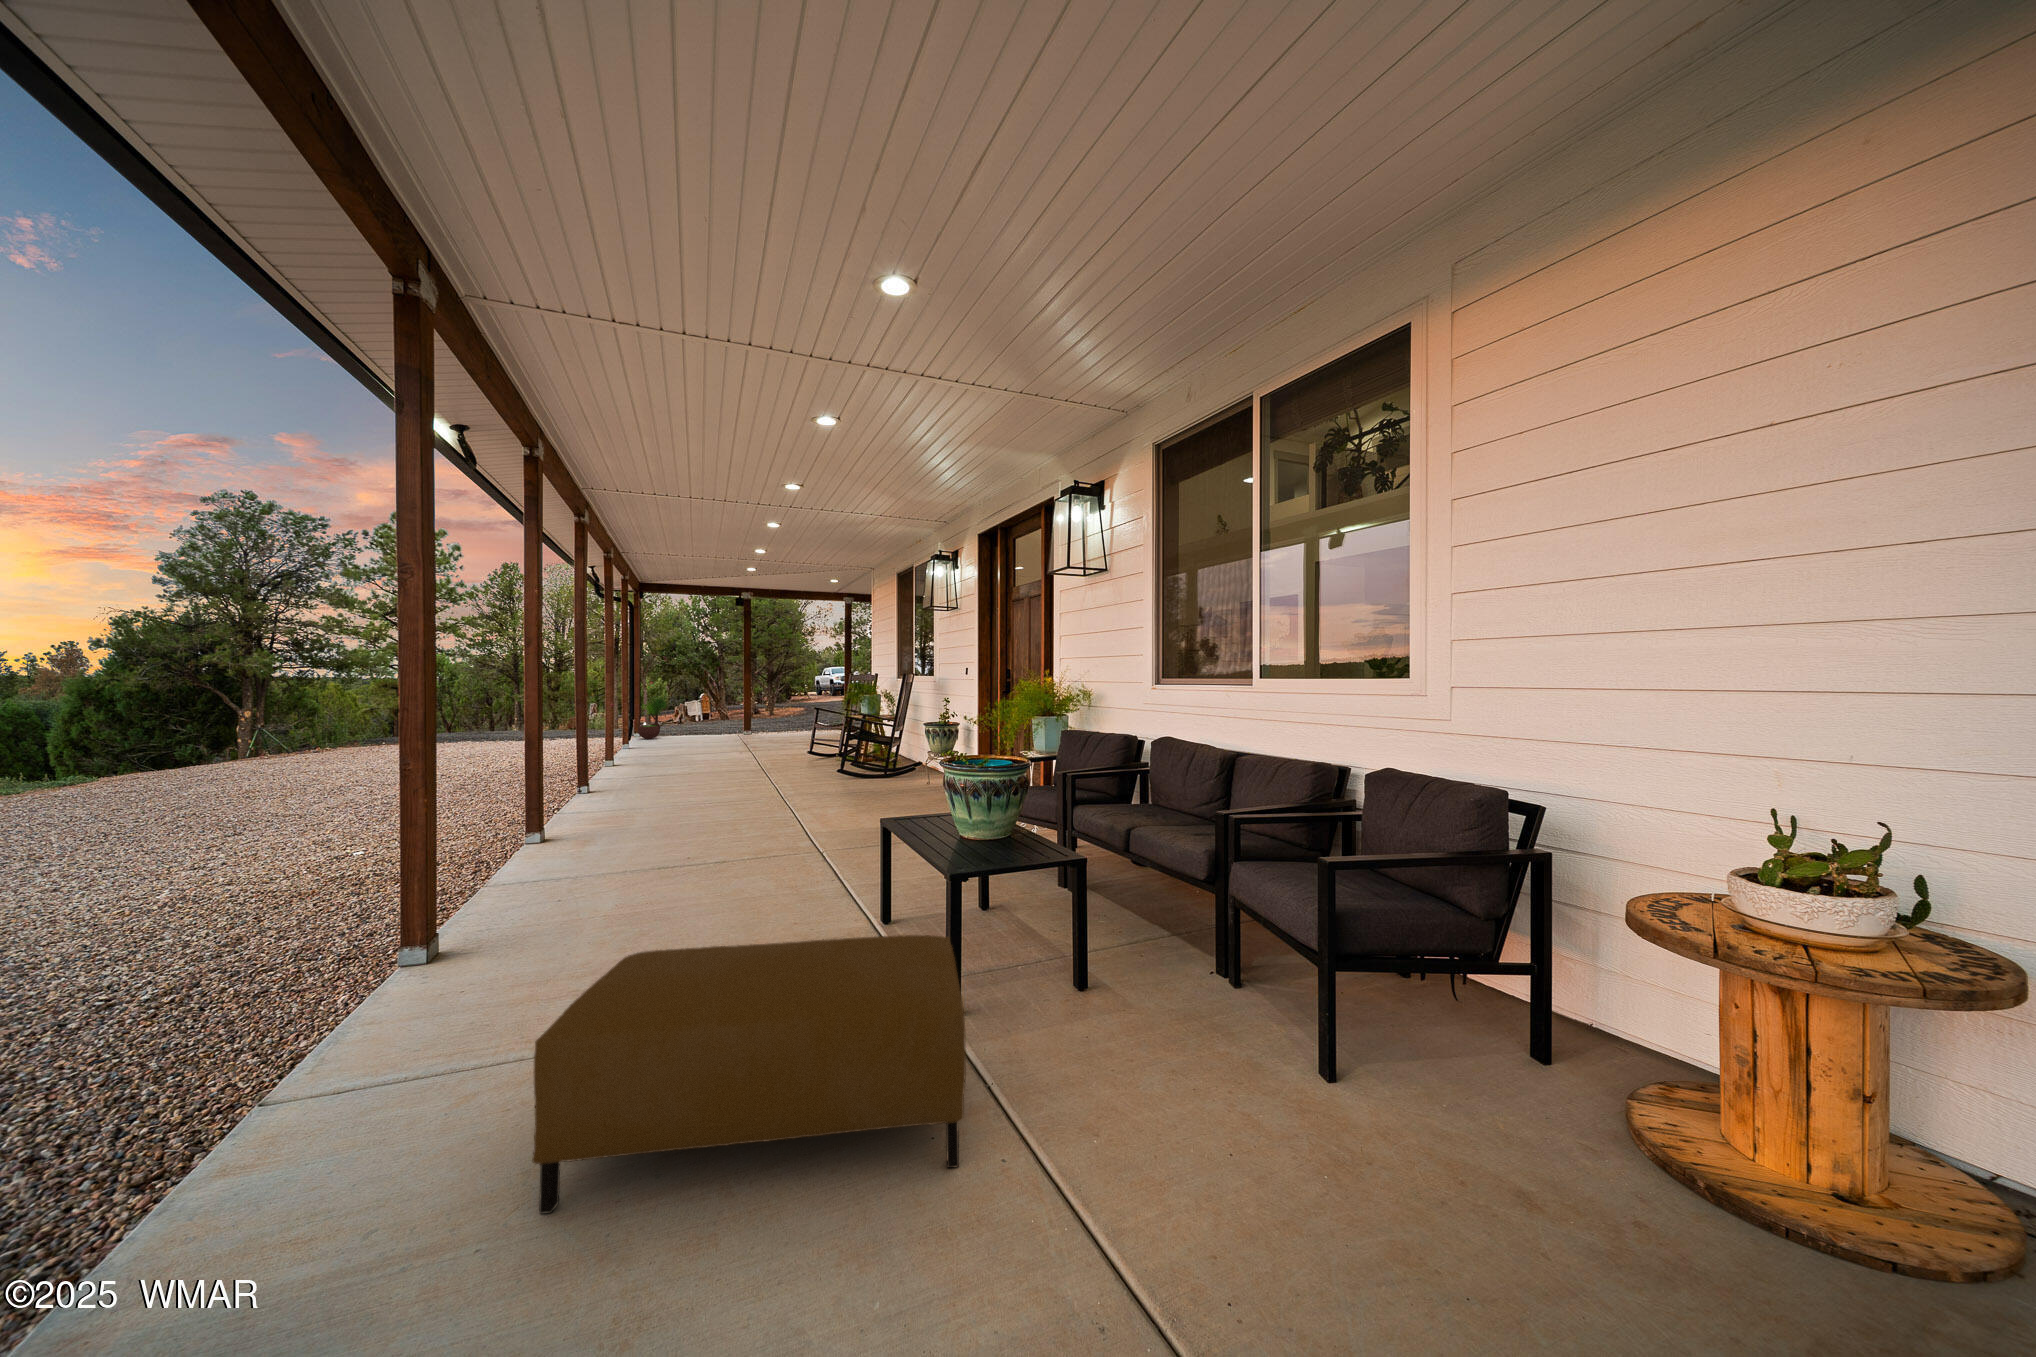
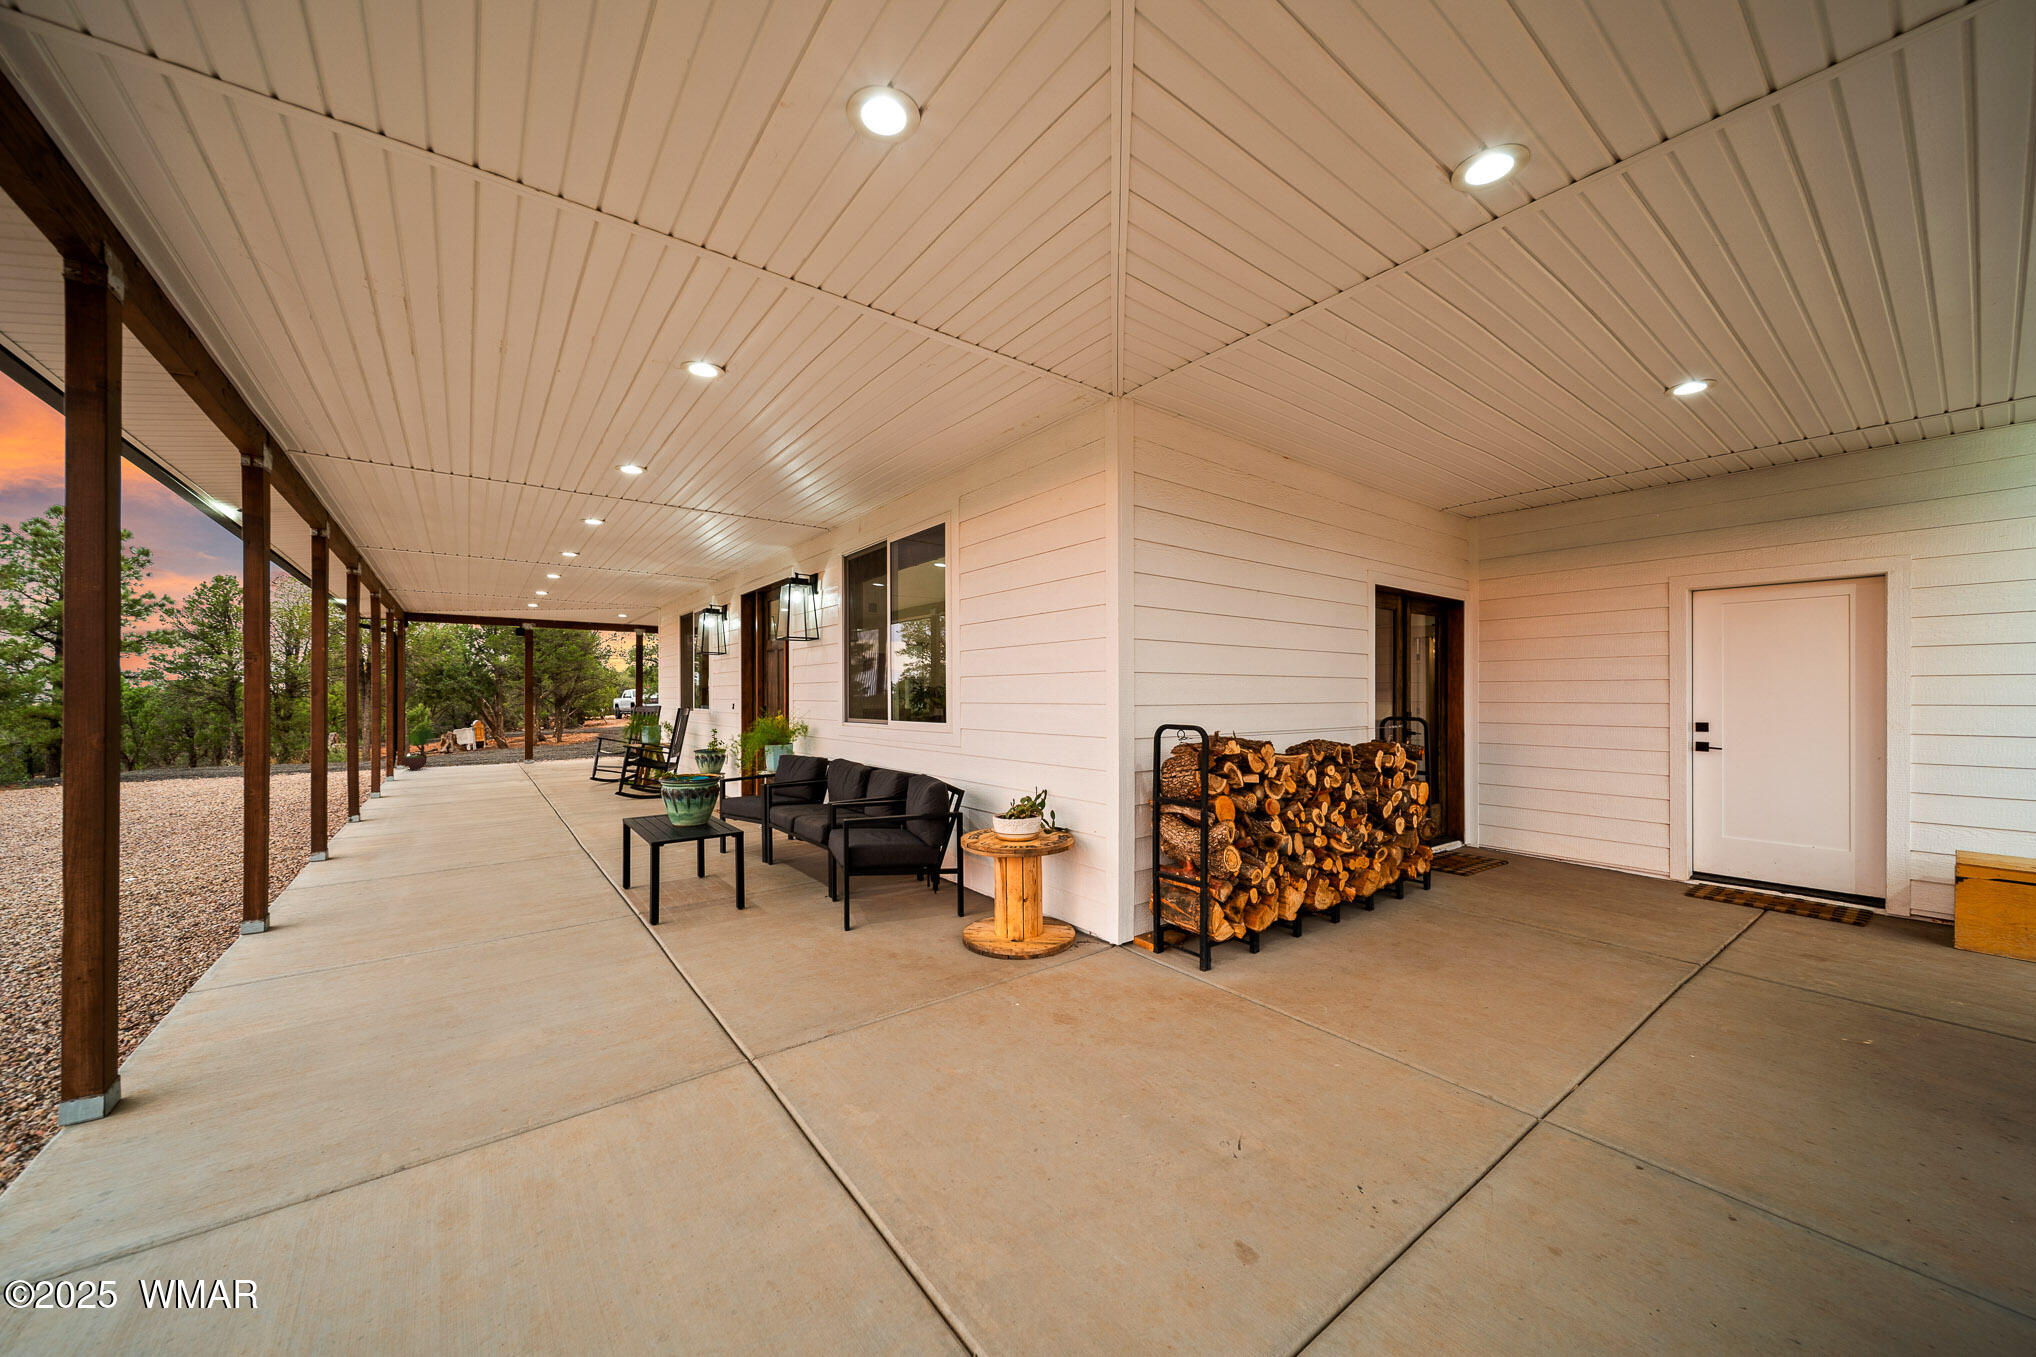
ottoman: present [532,935,966,1214] -> none [408,870,641,992]

